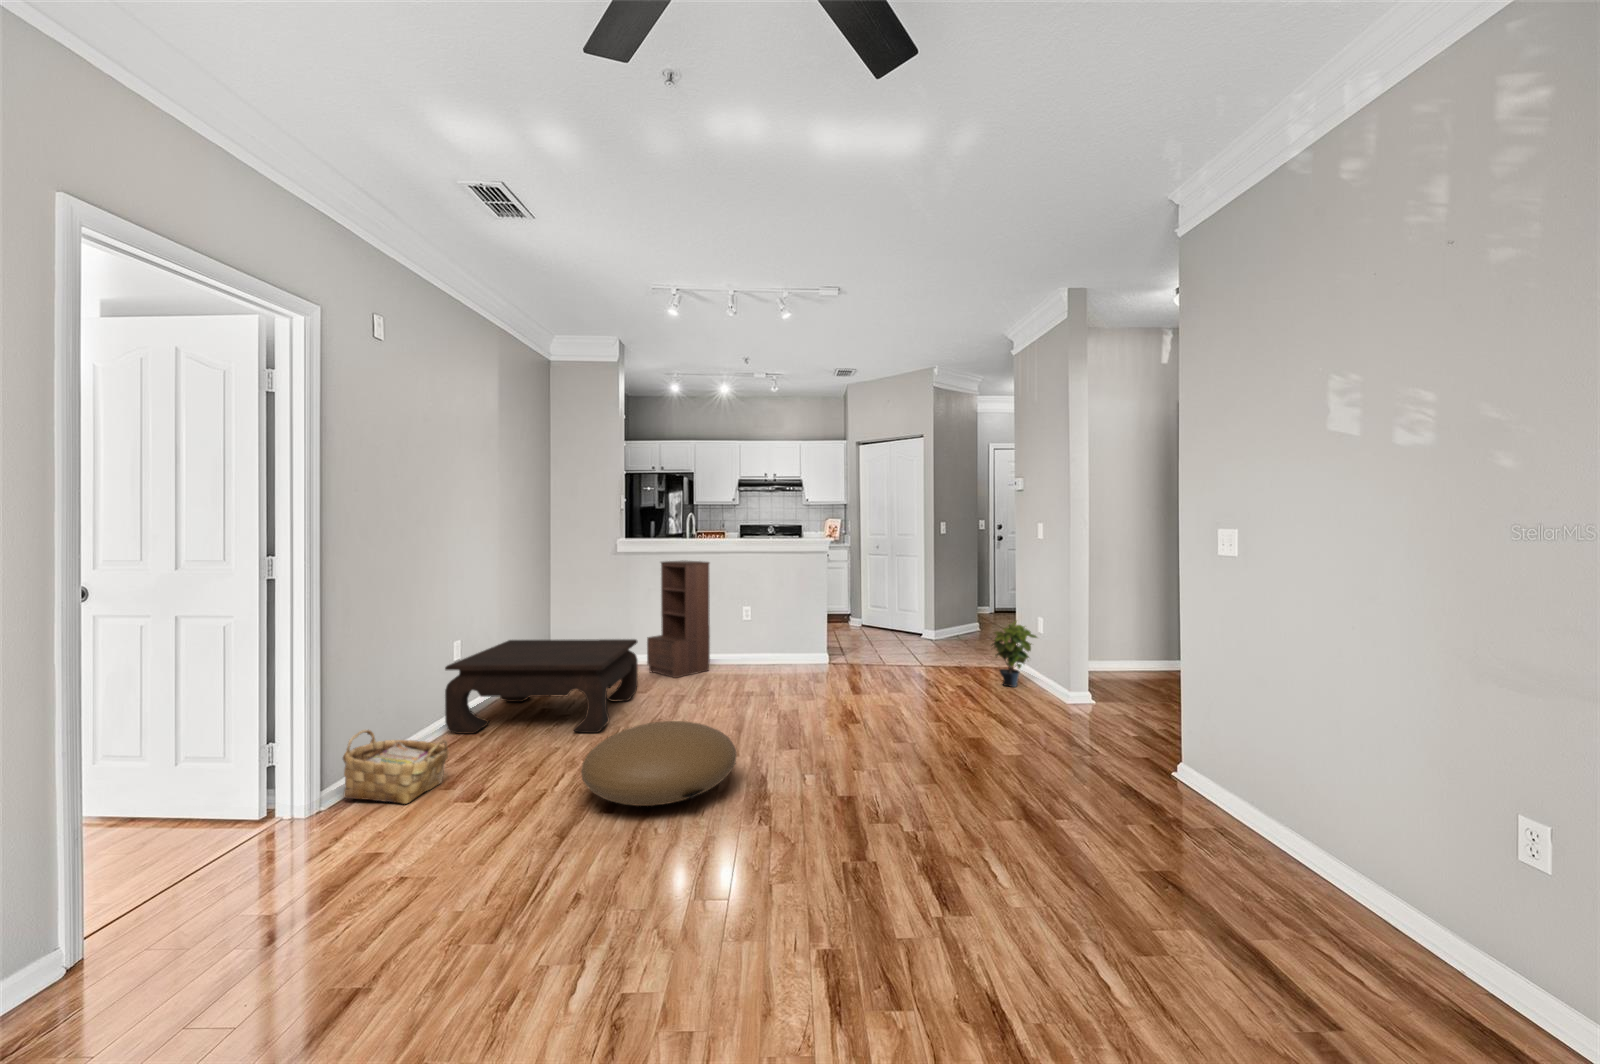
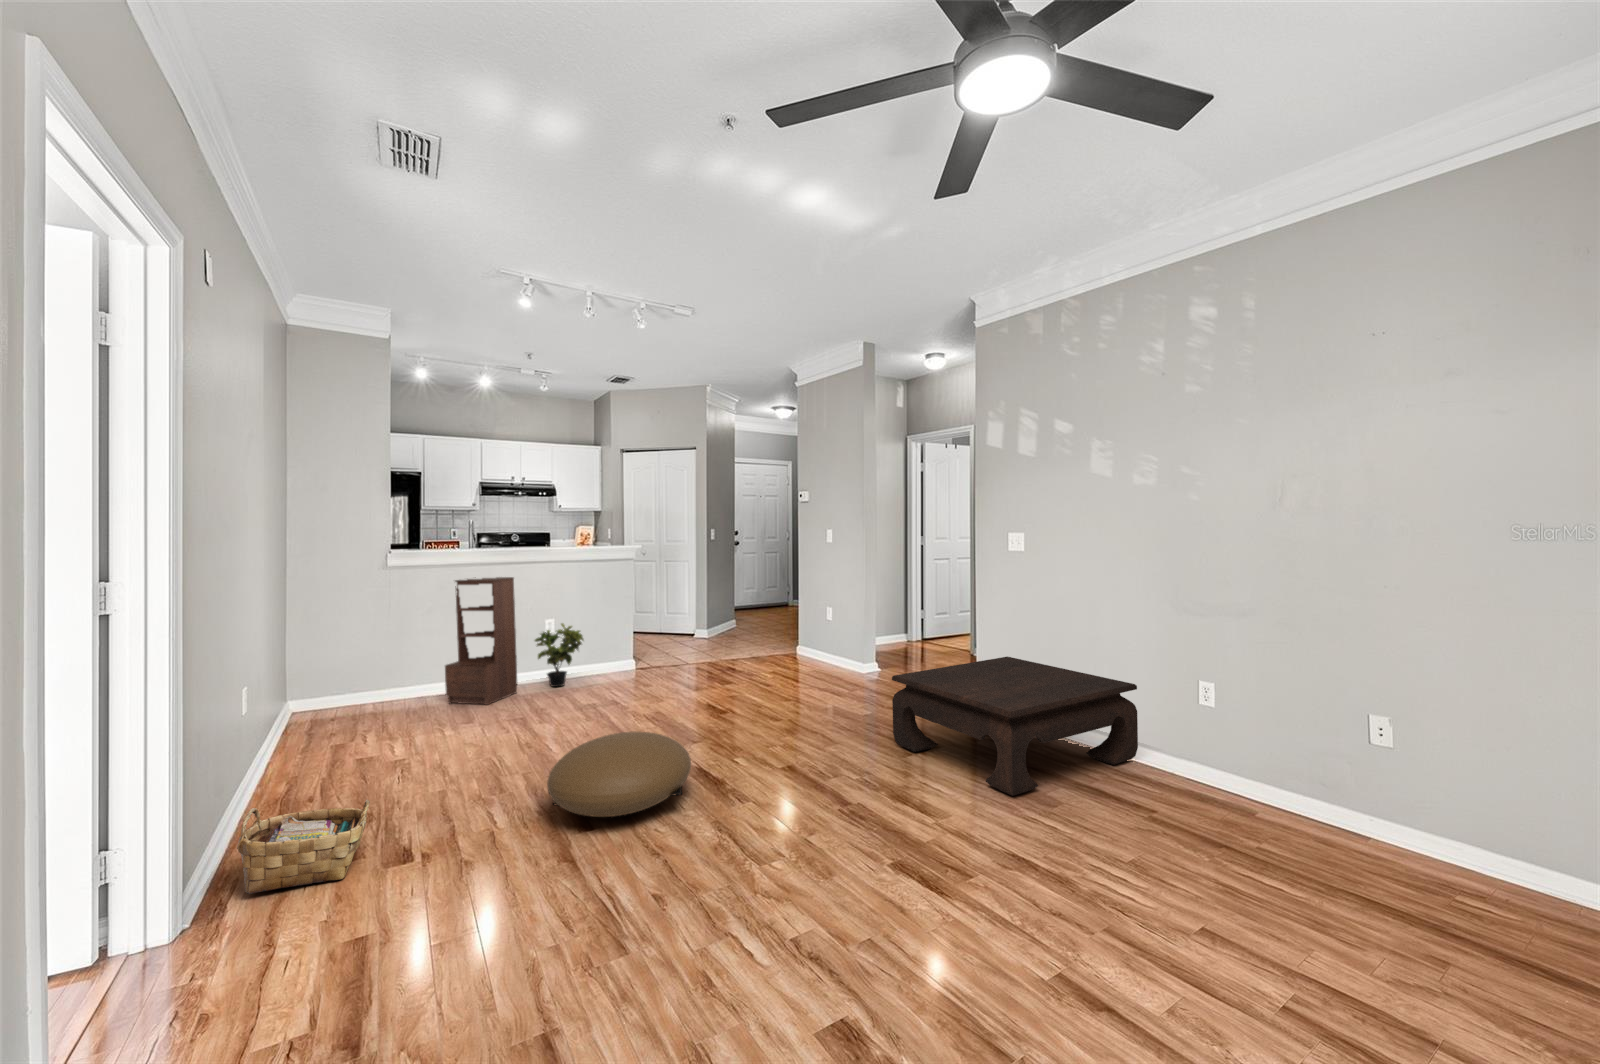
potted plant: present [993,621,1037,687] -> present [535,623,584,687]
coffee table: present [445,639,638,734] -> present [892,657,1138,796]

